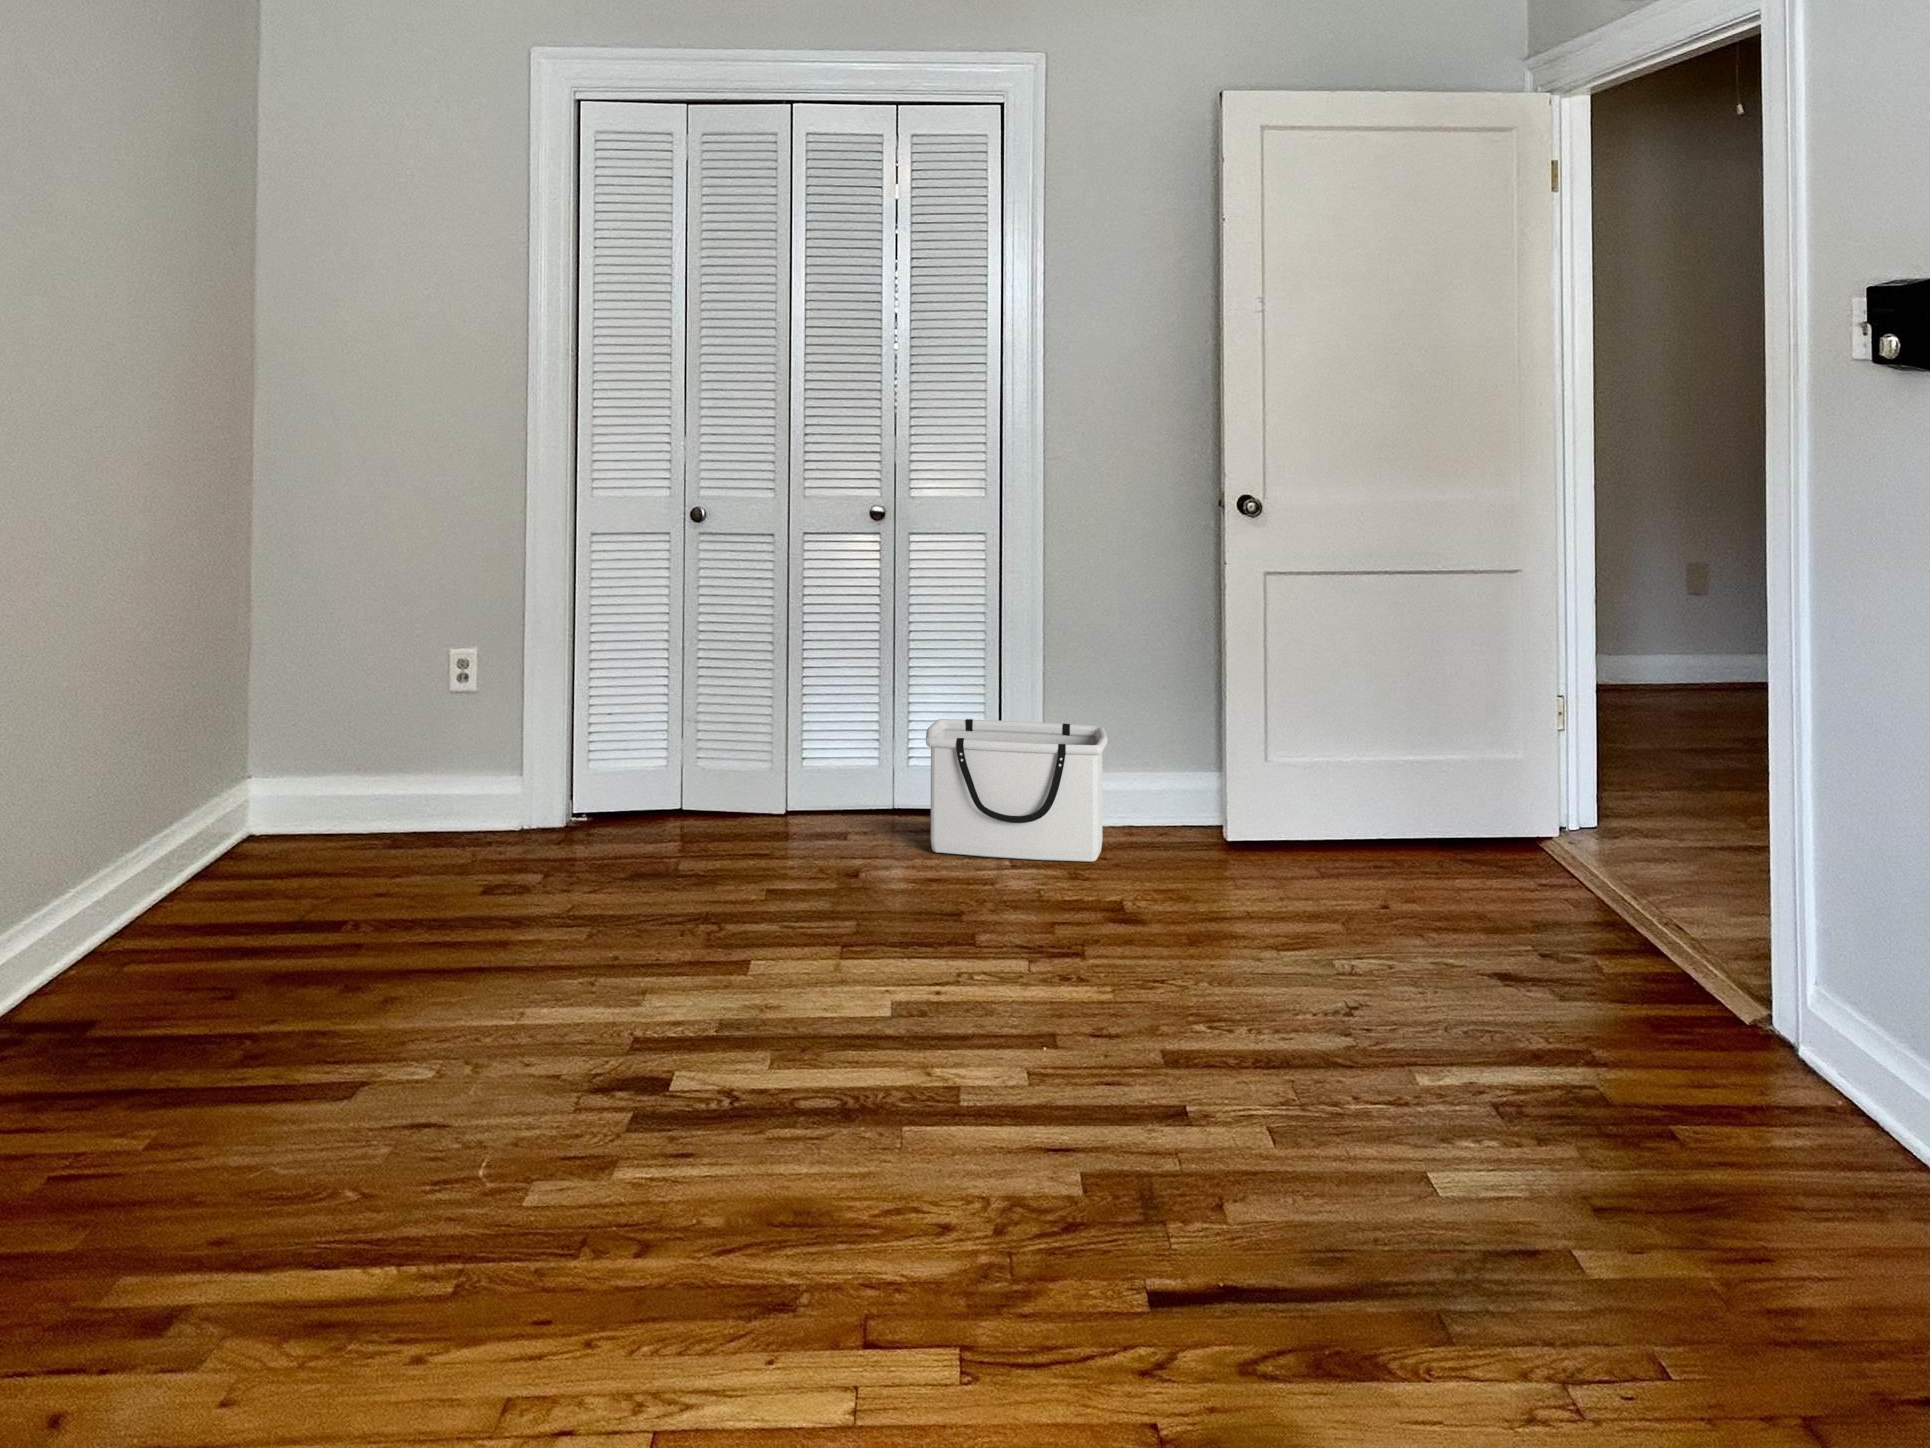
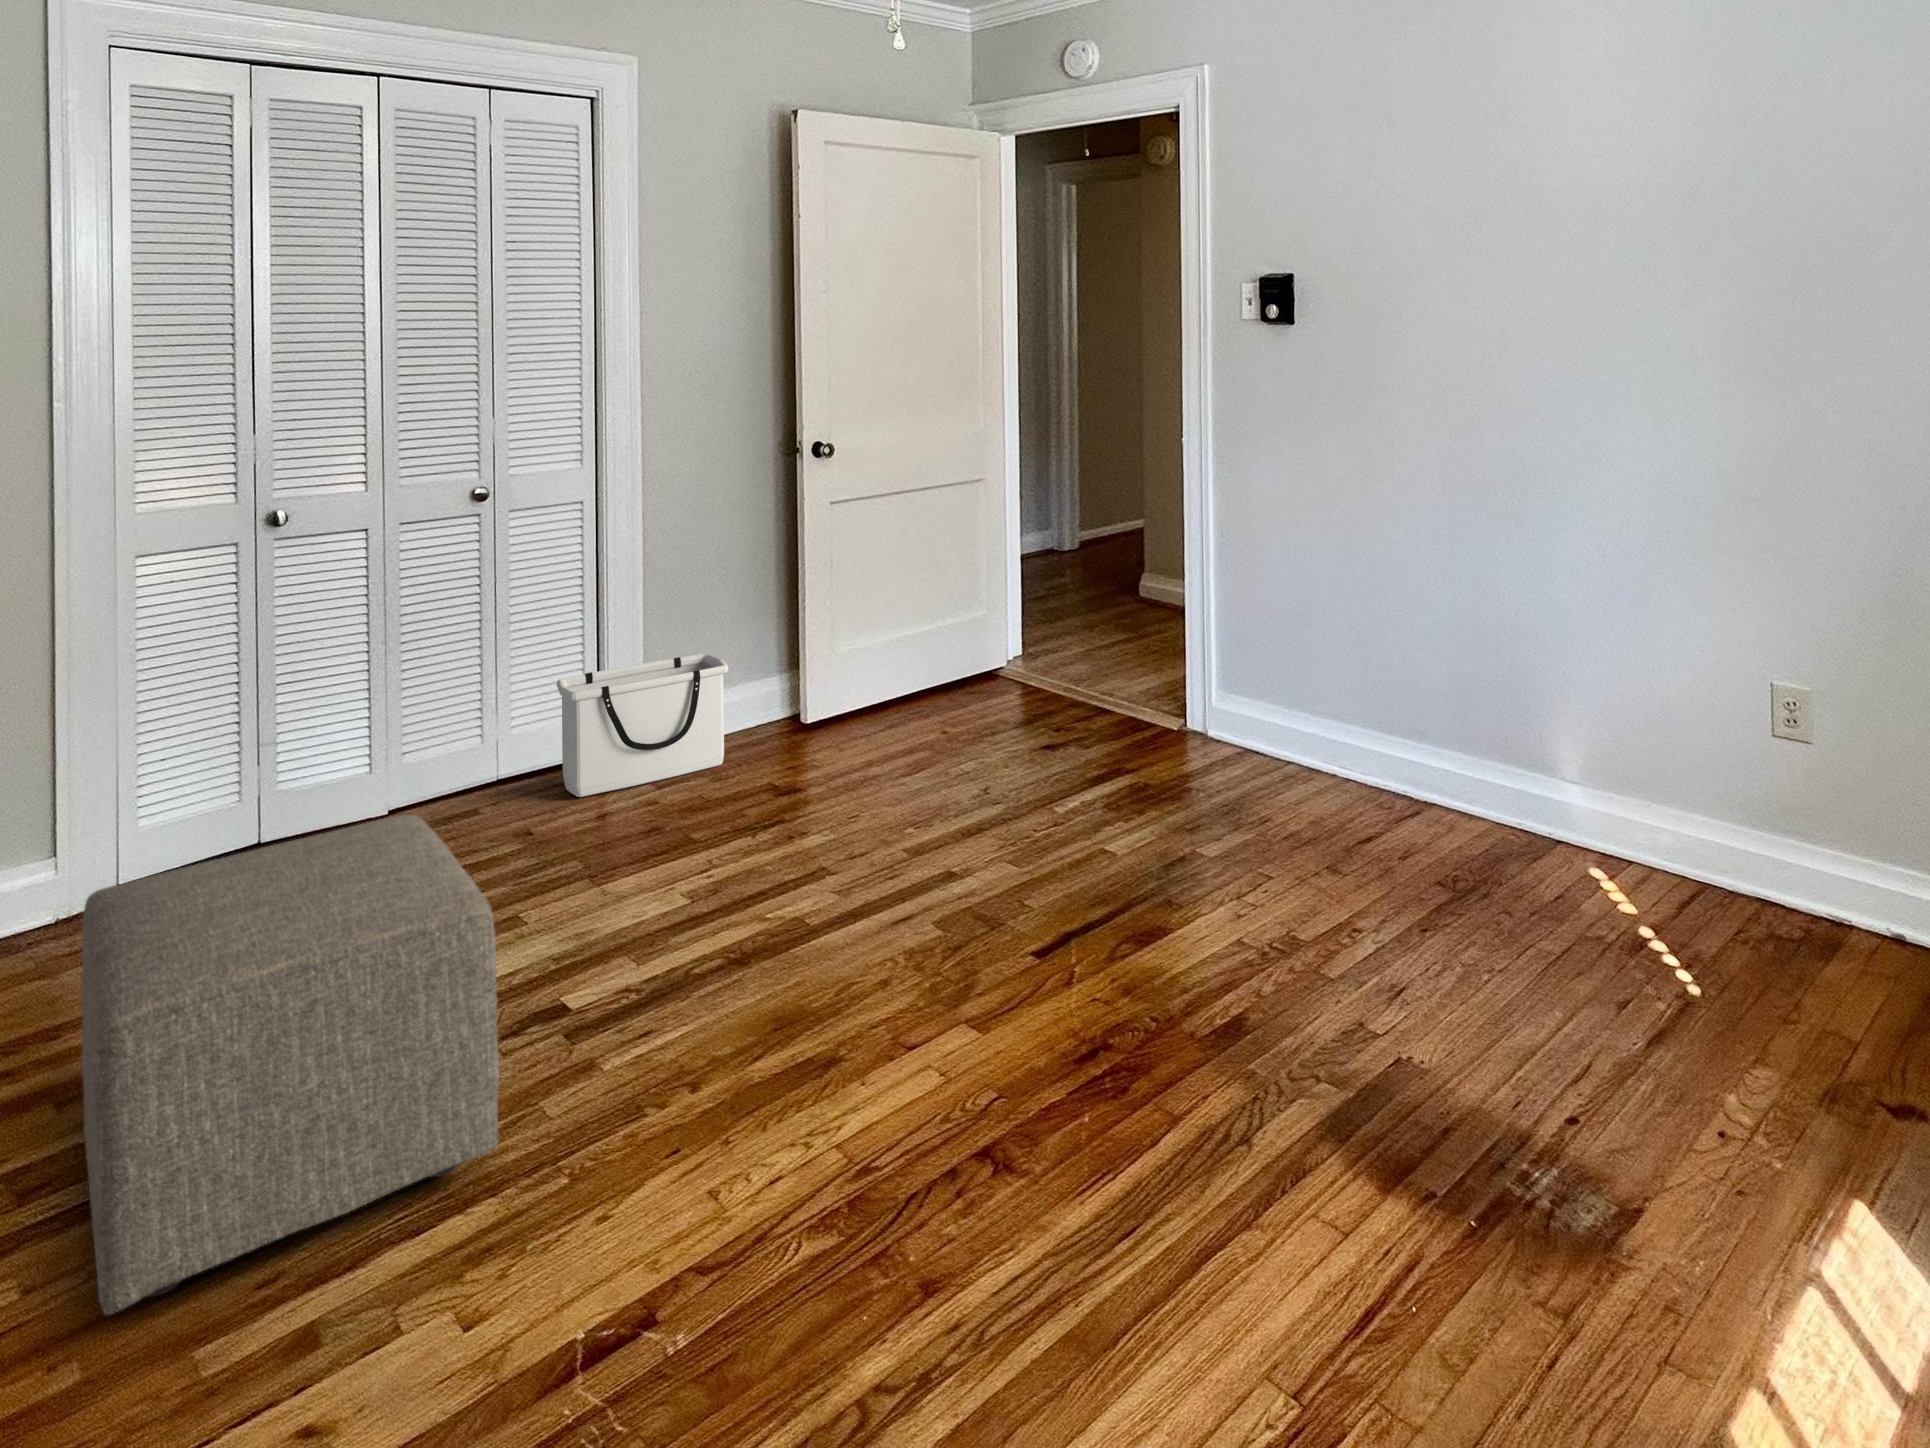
ottoman: none [113,816,566,1214] -> present [82,815,499,1315]

